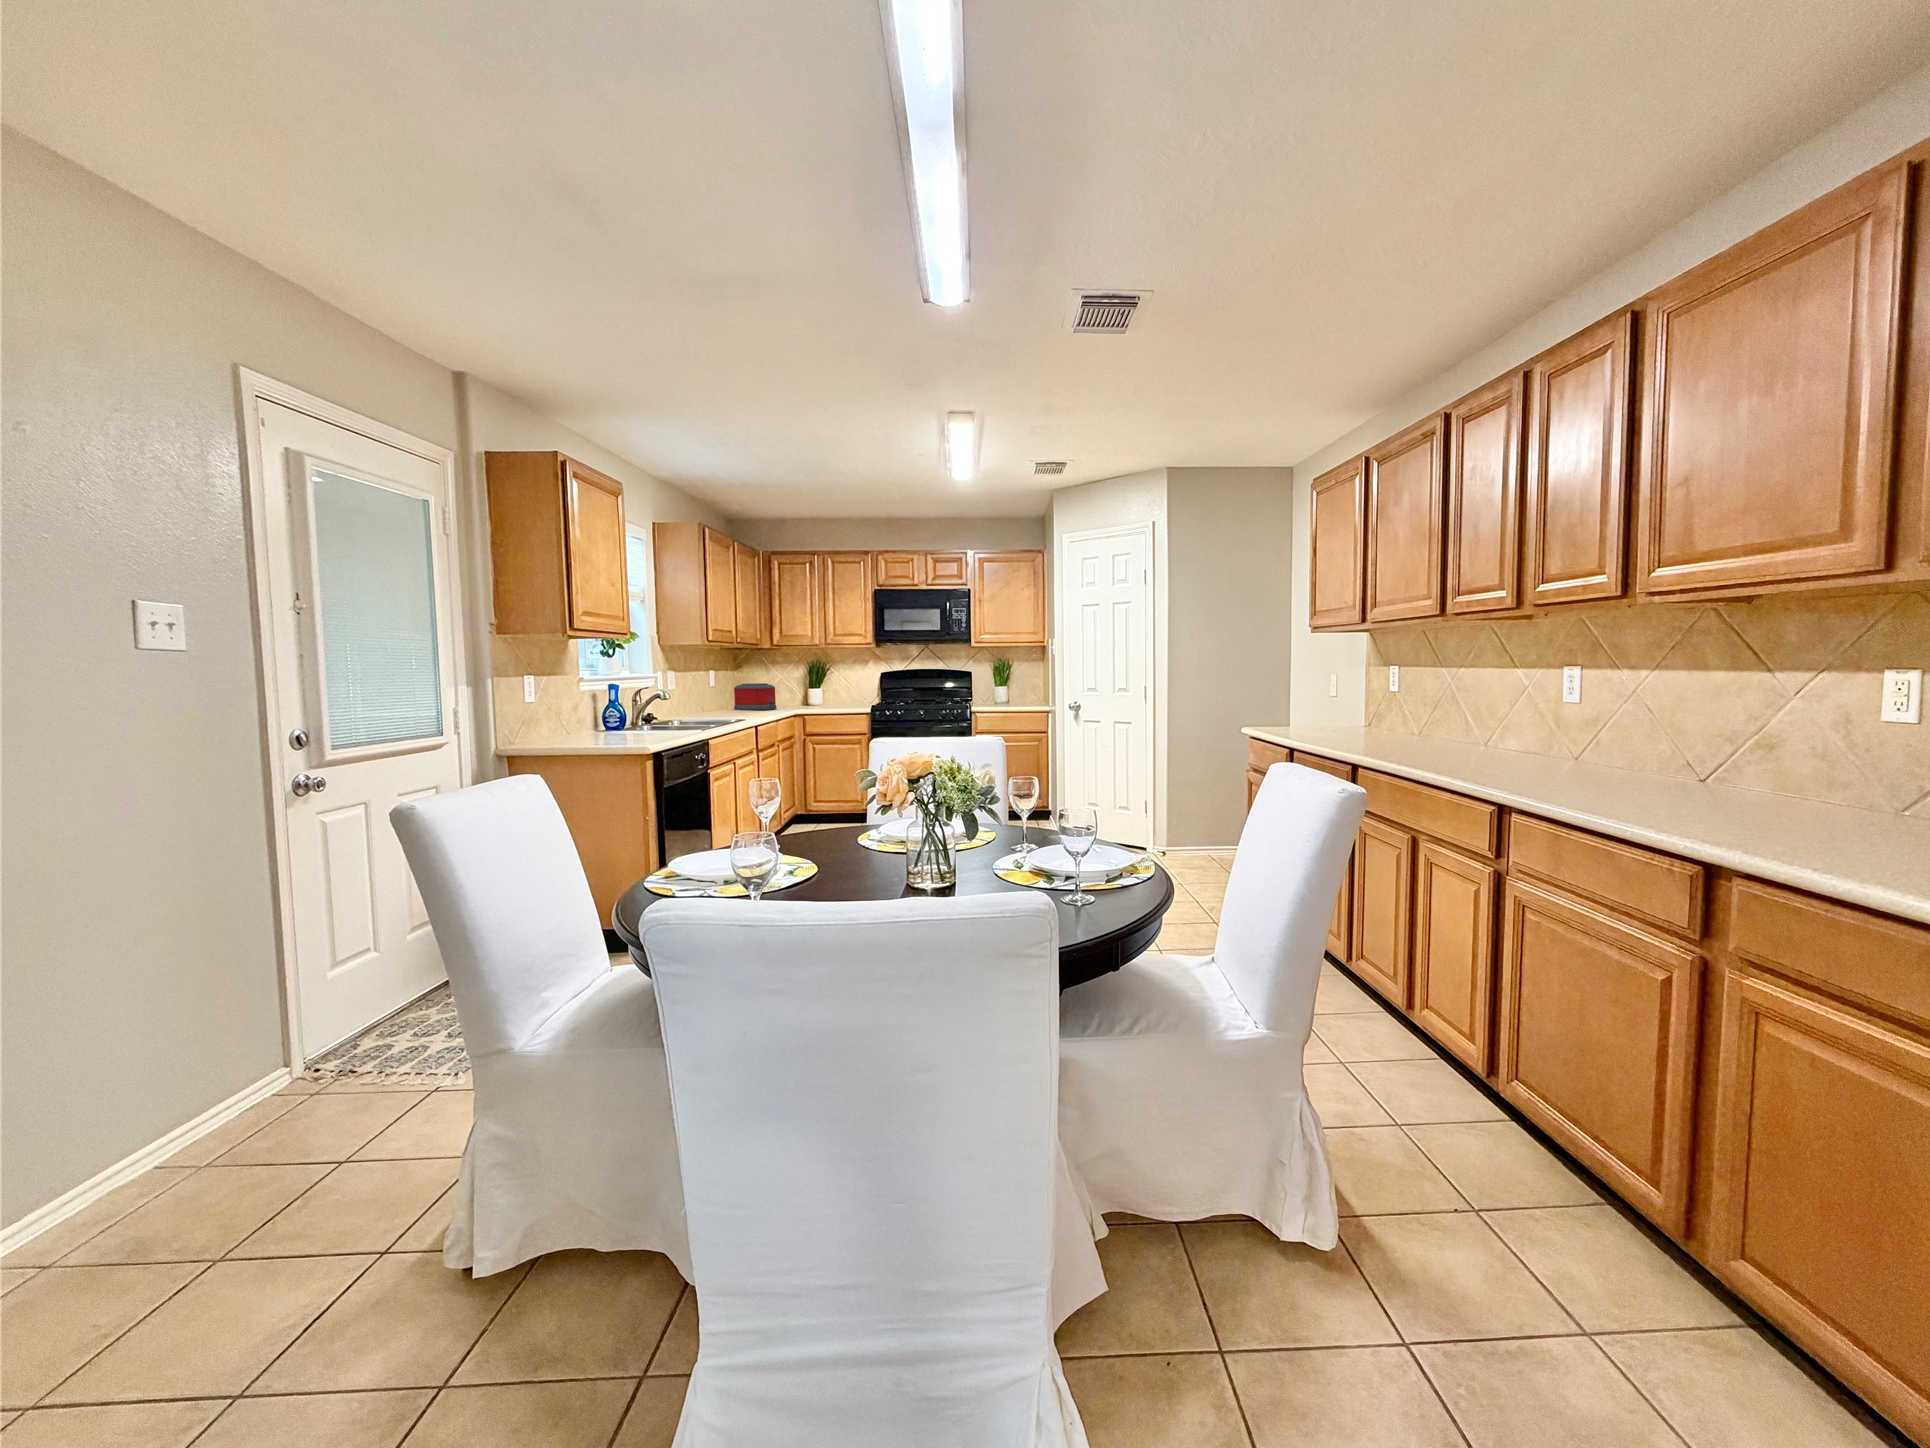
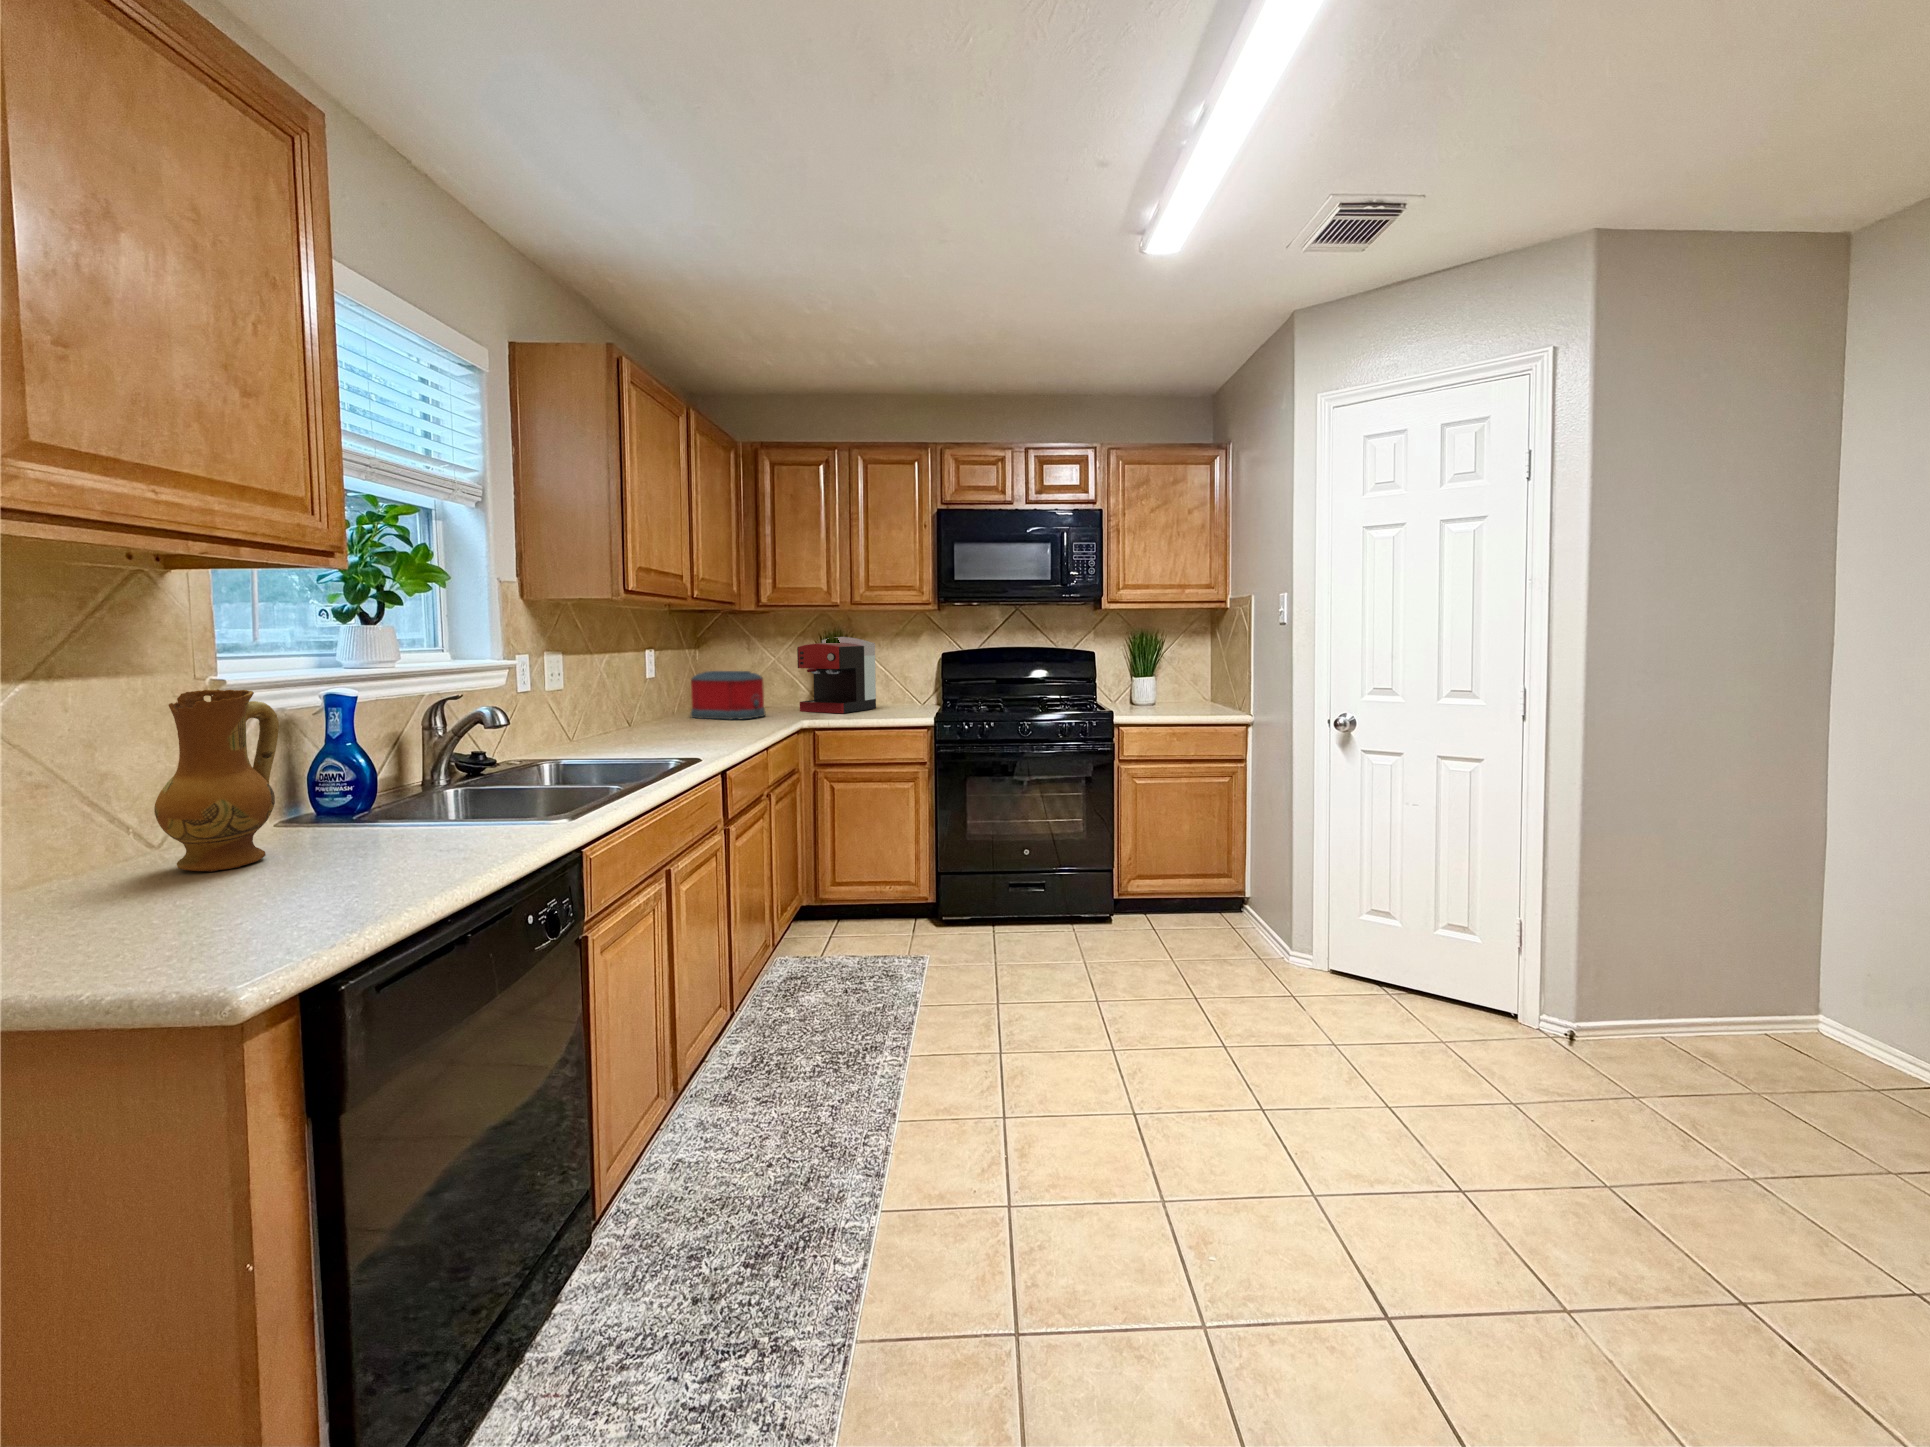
coffee maker: none [795,664,842,708] -> present [797,637,876,713]
ceramic jug: none [581,679,613,738] -> present [154,689,279,872]

